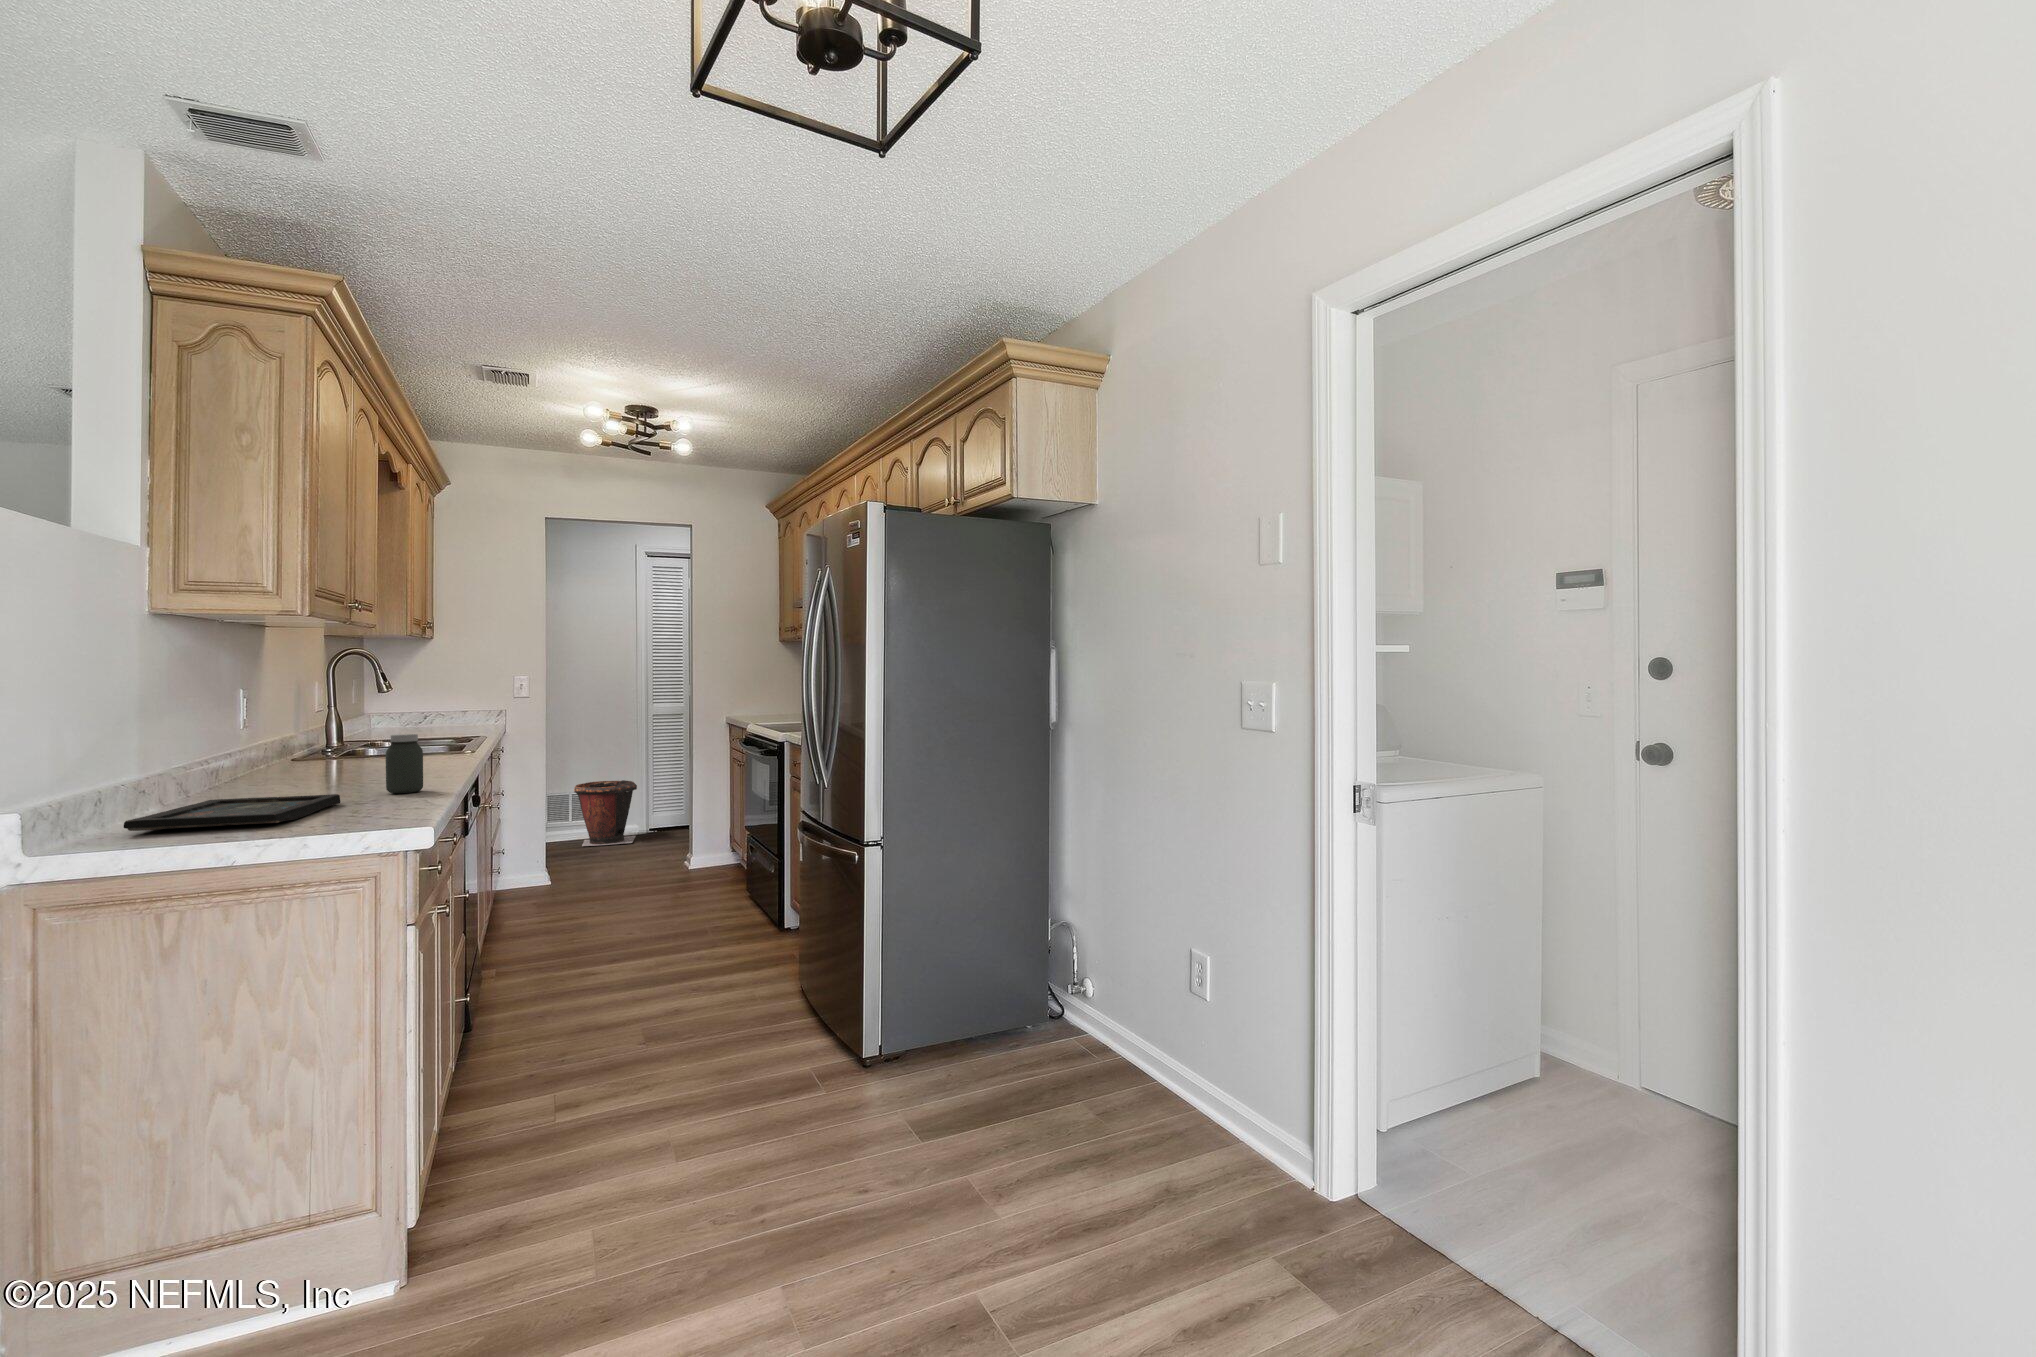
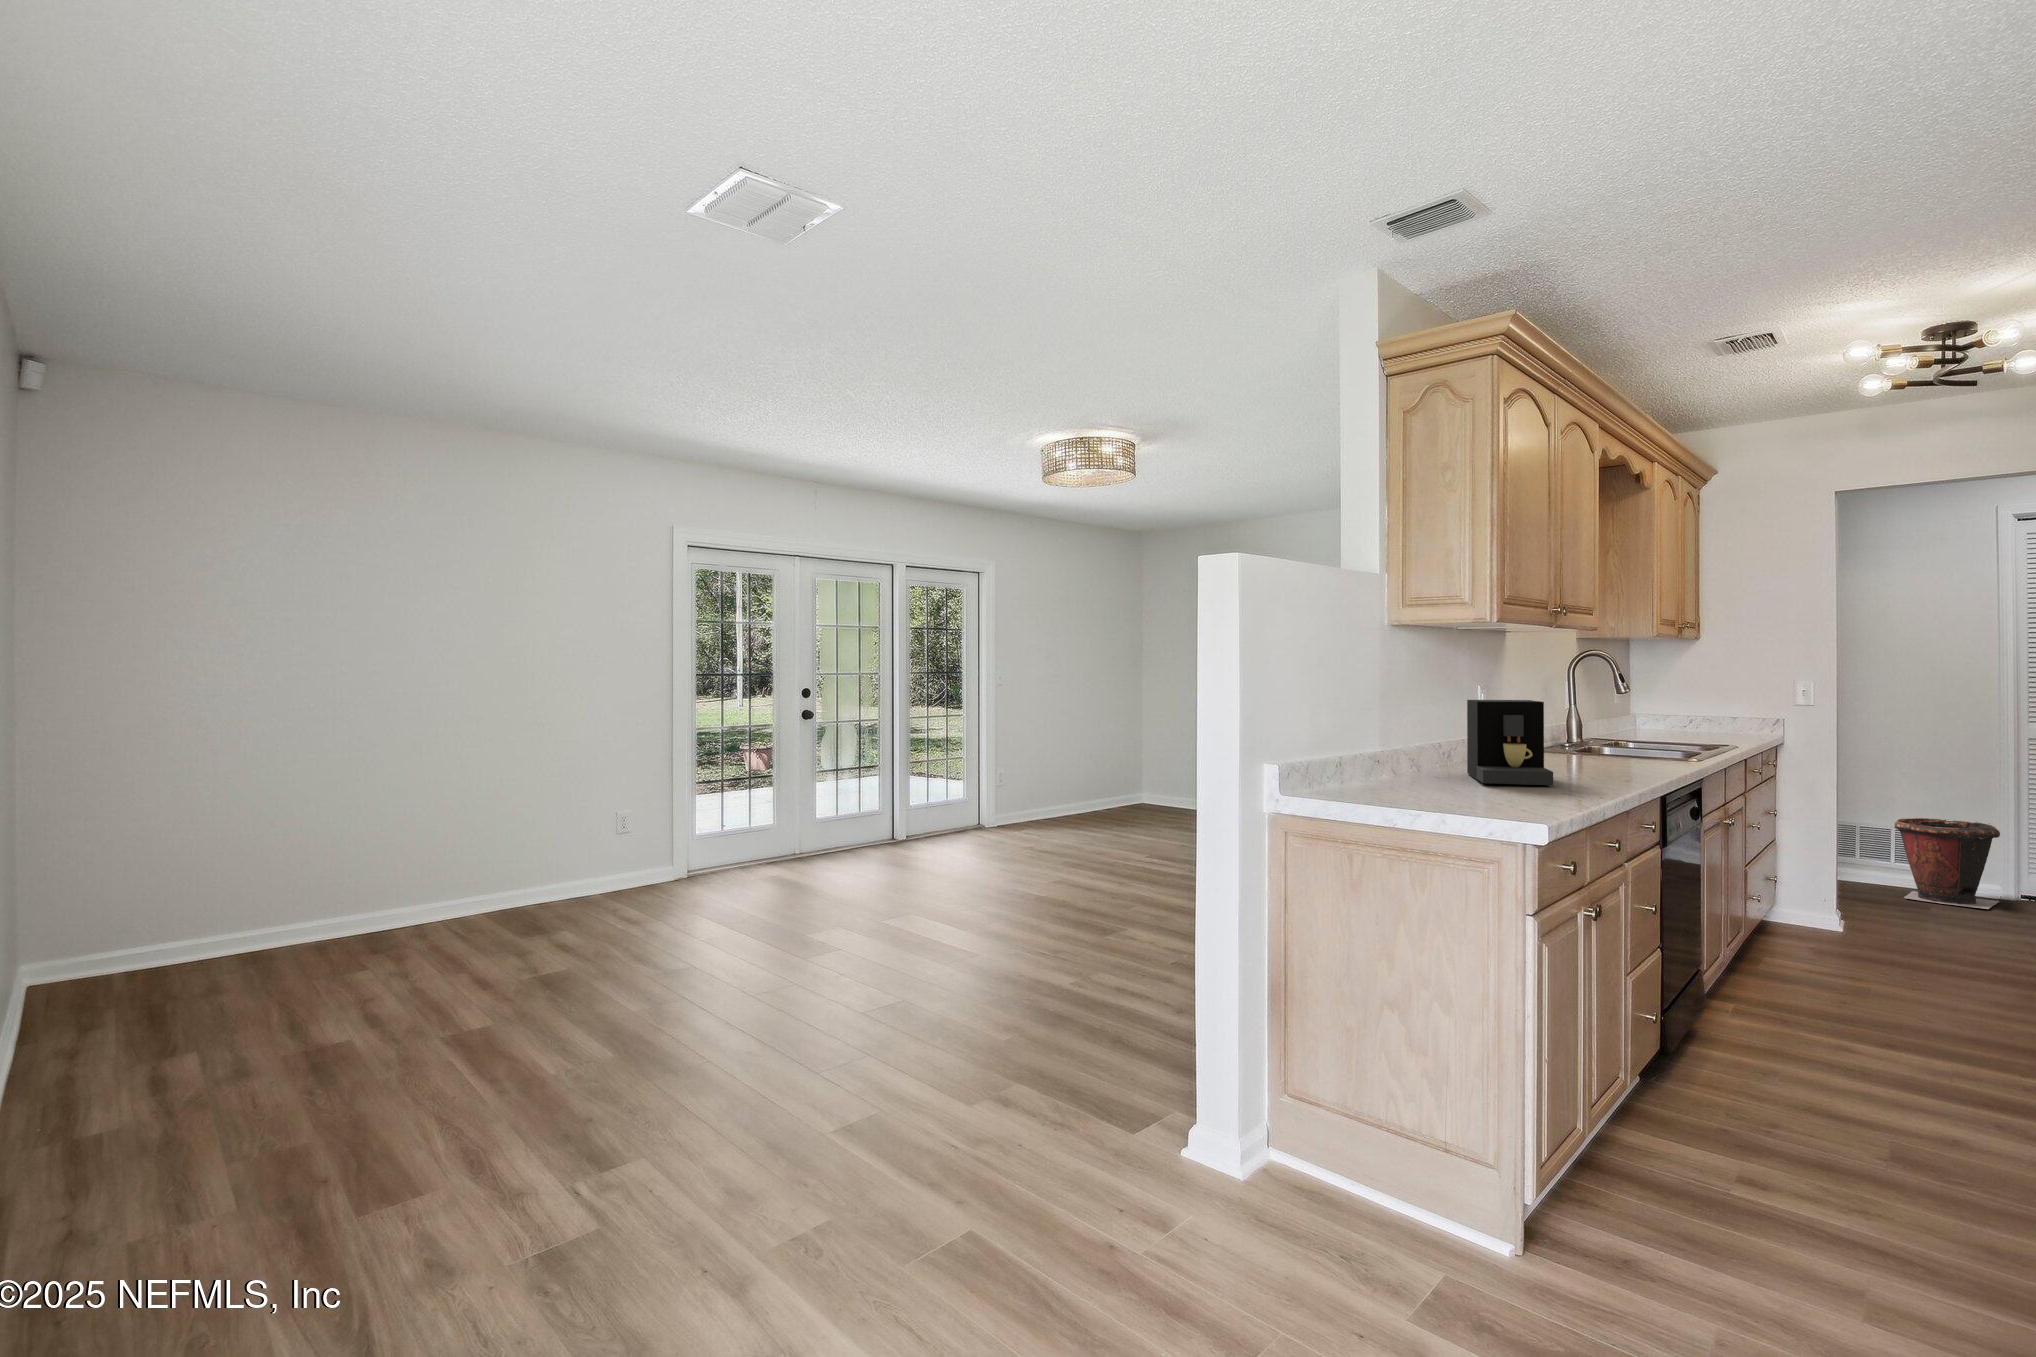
coffee maker: none [253,701,378,797] -> present [1467,700,1553,785]
jar: present [386,734,423,793] -> none [1556,734,1591,792]
tray: present [124,794,340,831] -> none [1351,777,1509,801]

